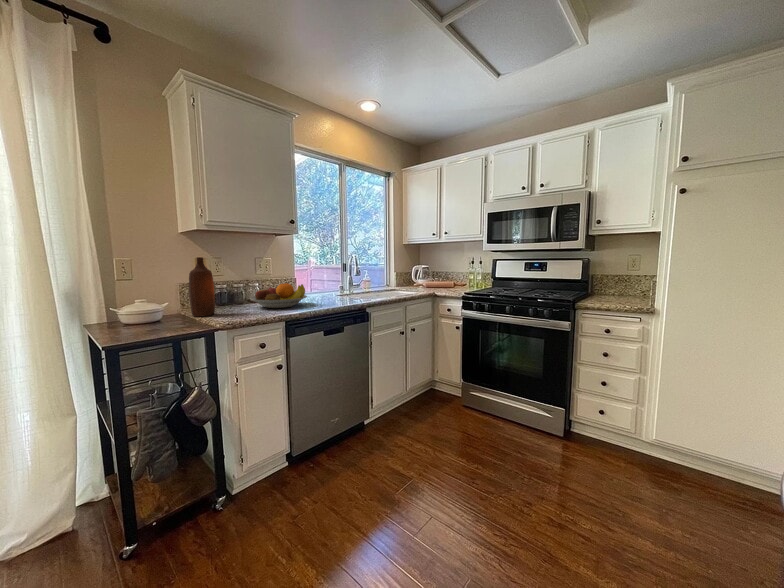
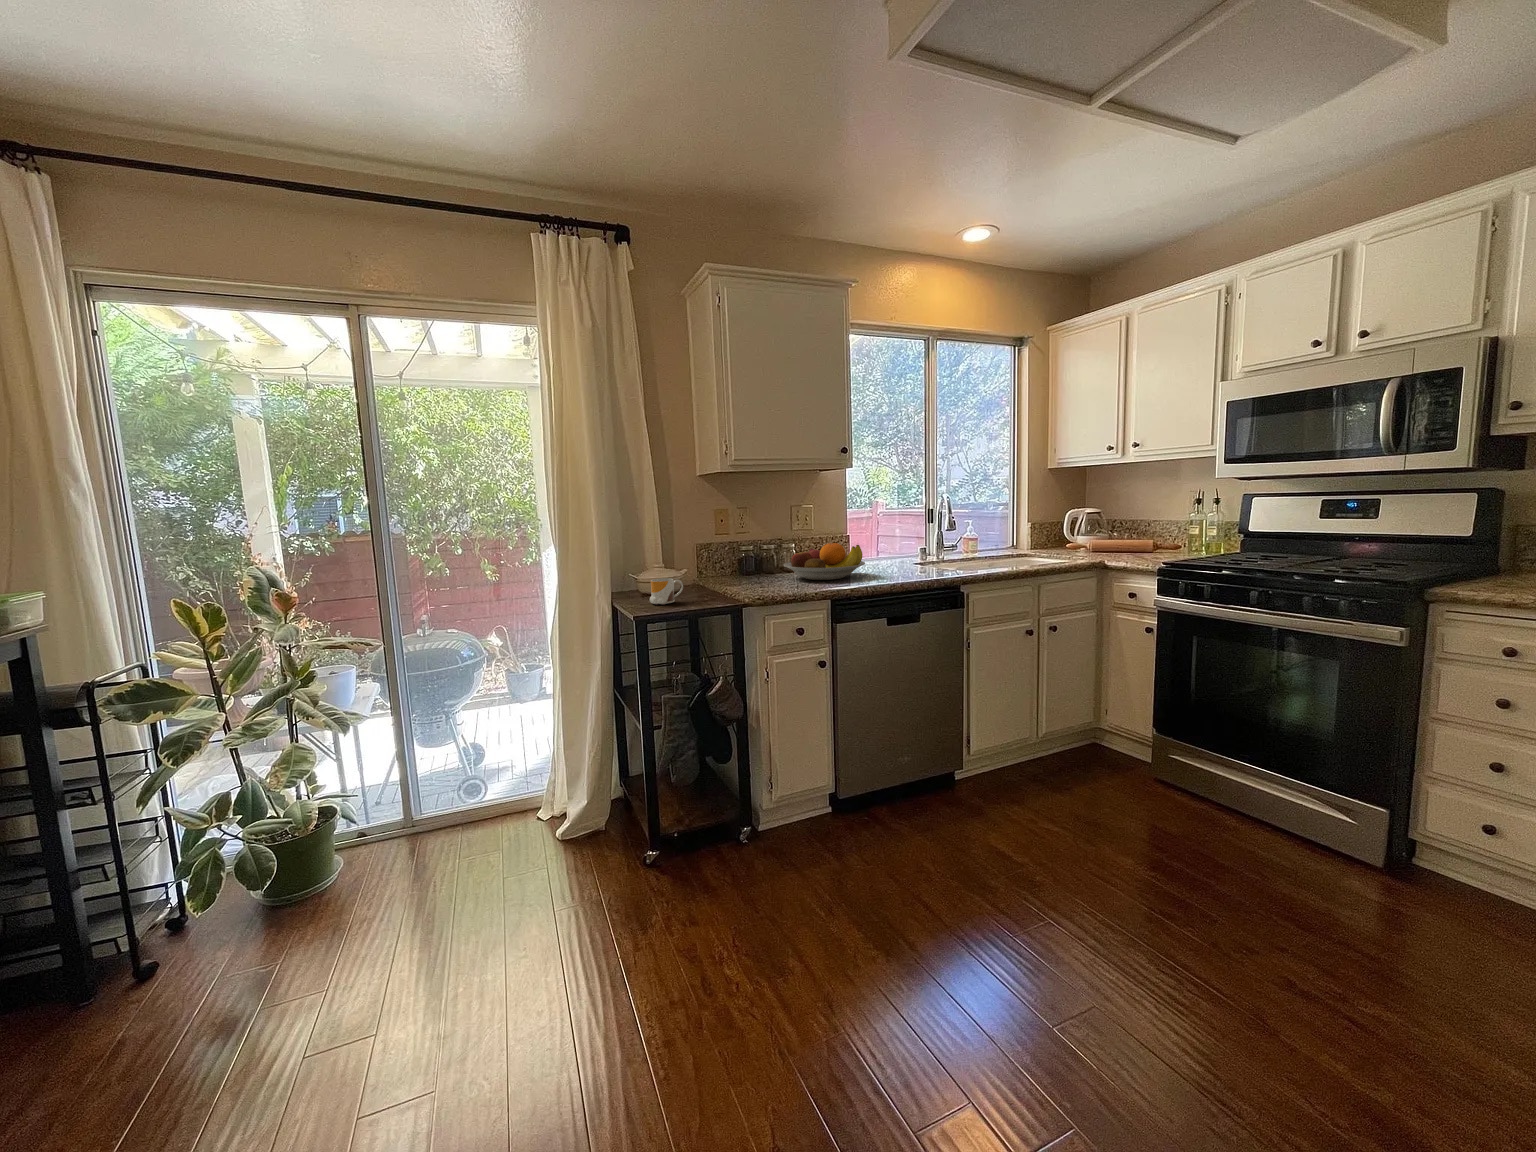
bottle: present [189,257,215,317] -> none [710,508,739,588]
mug: none [129,311,163,333] -> present [650,578,683,604]

